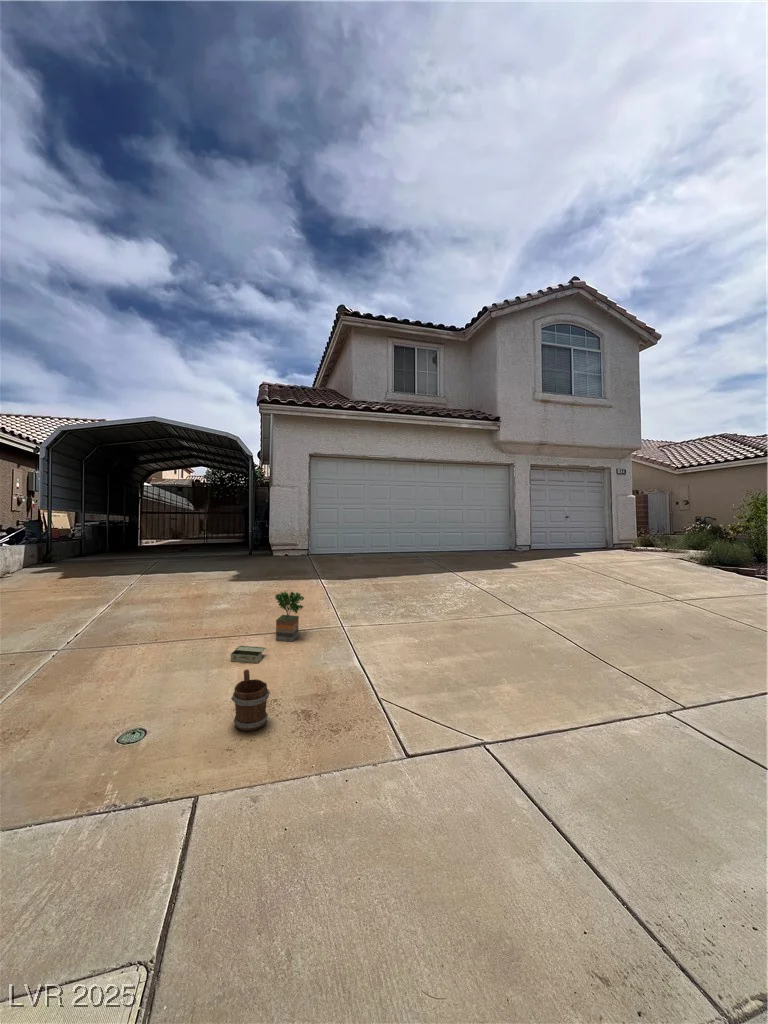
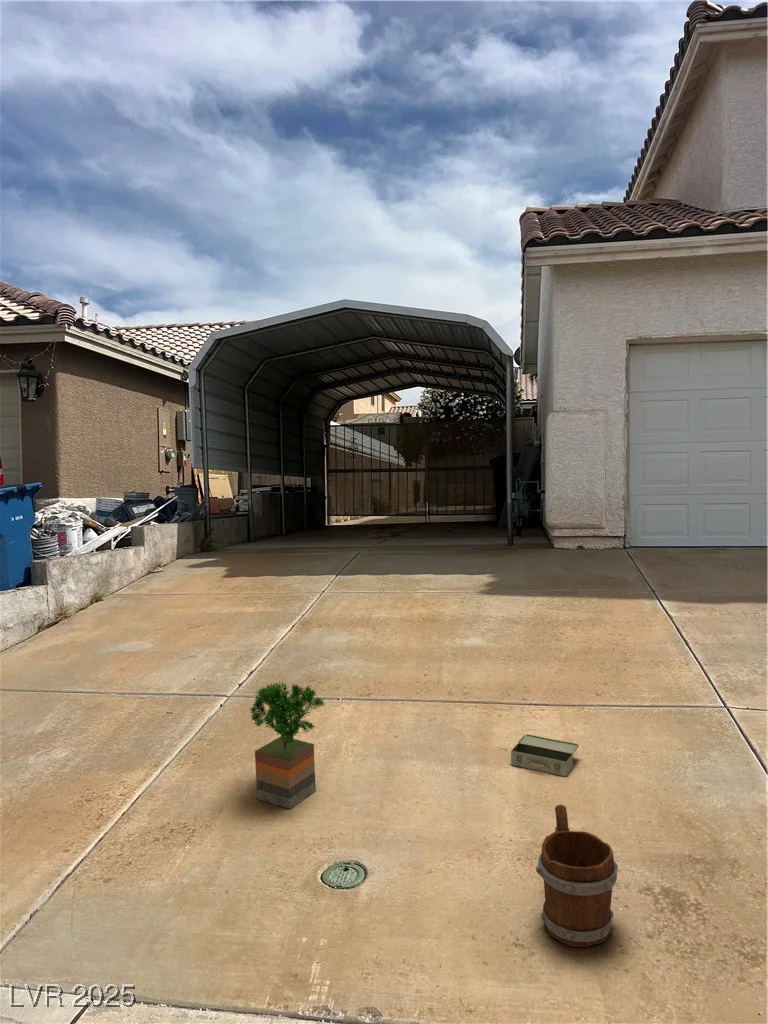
potted tree: present [275,592,304,642] -> present [250,682,324,809]

